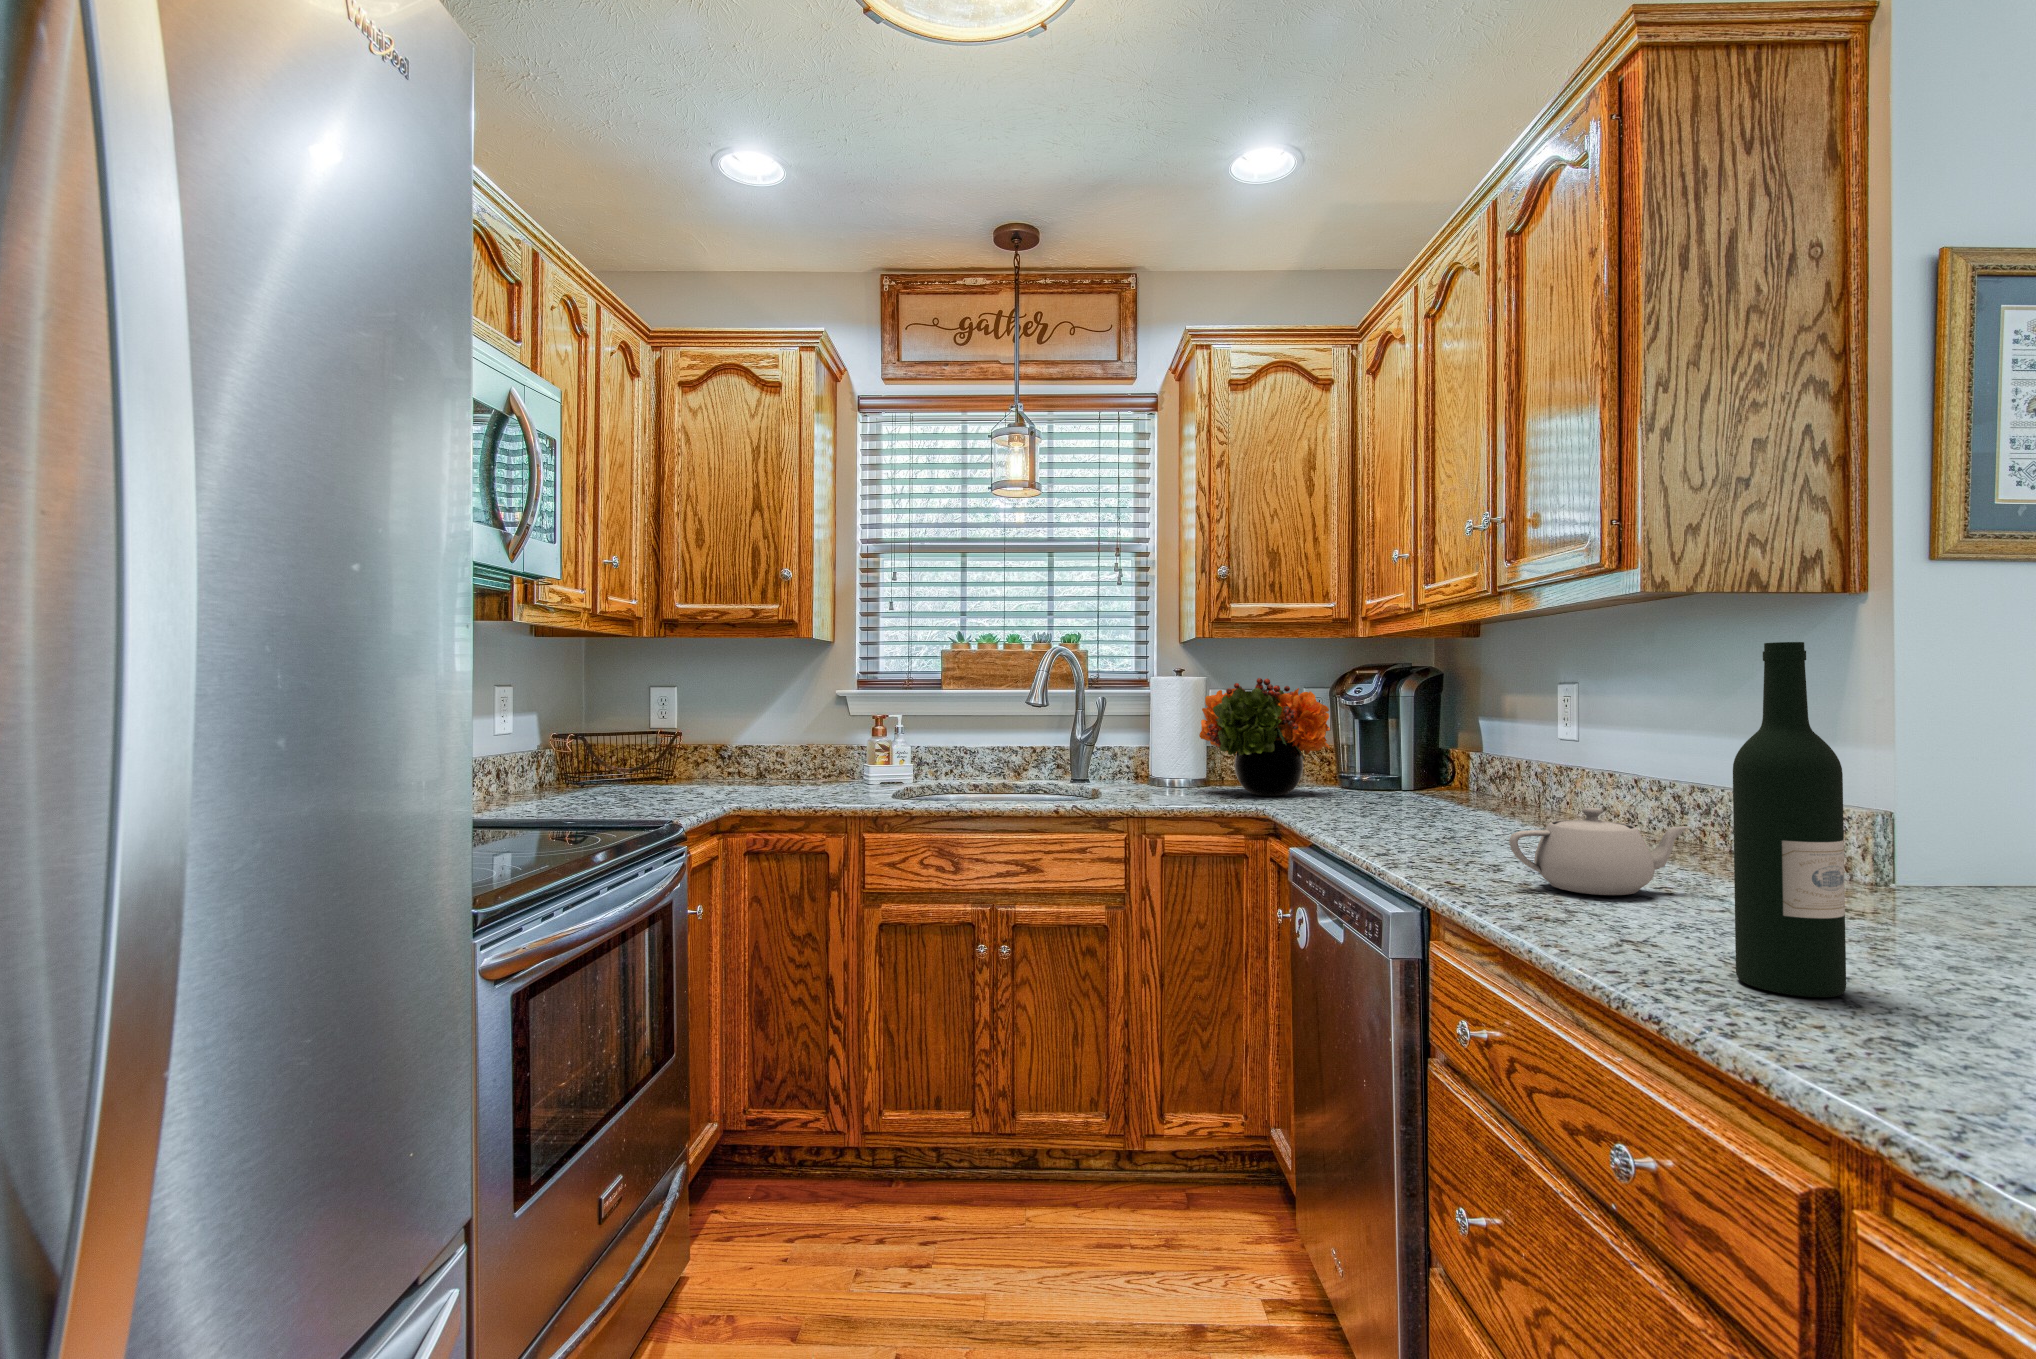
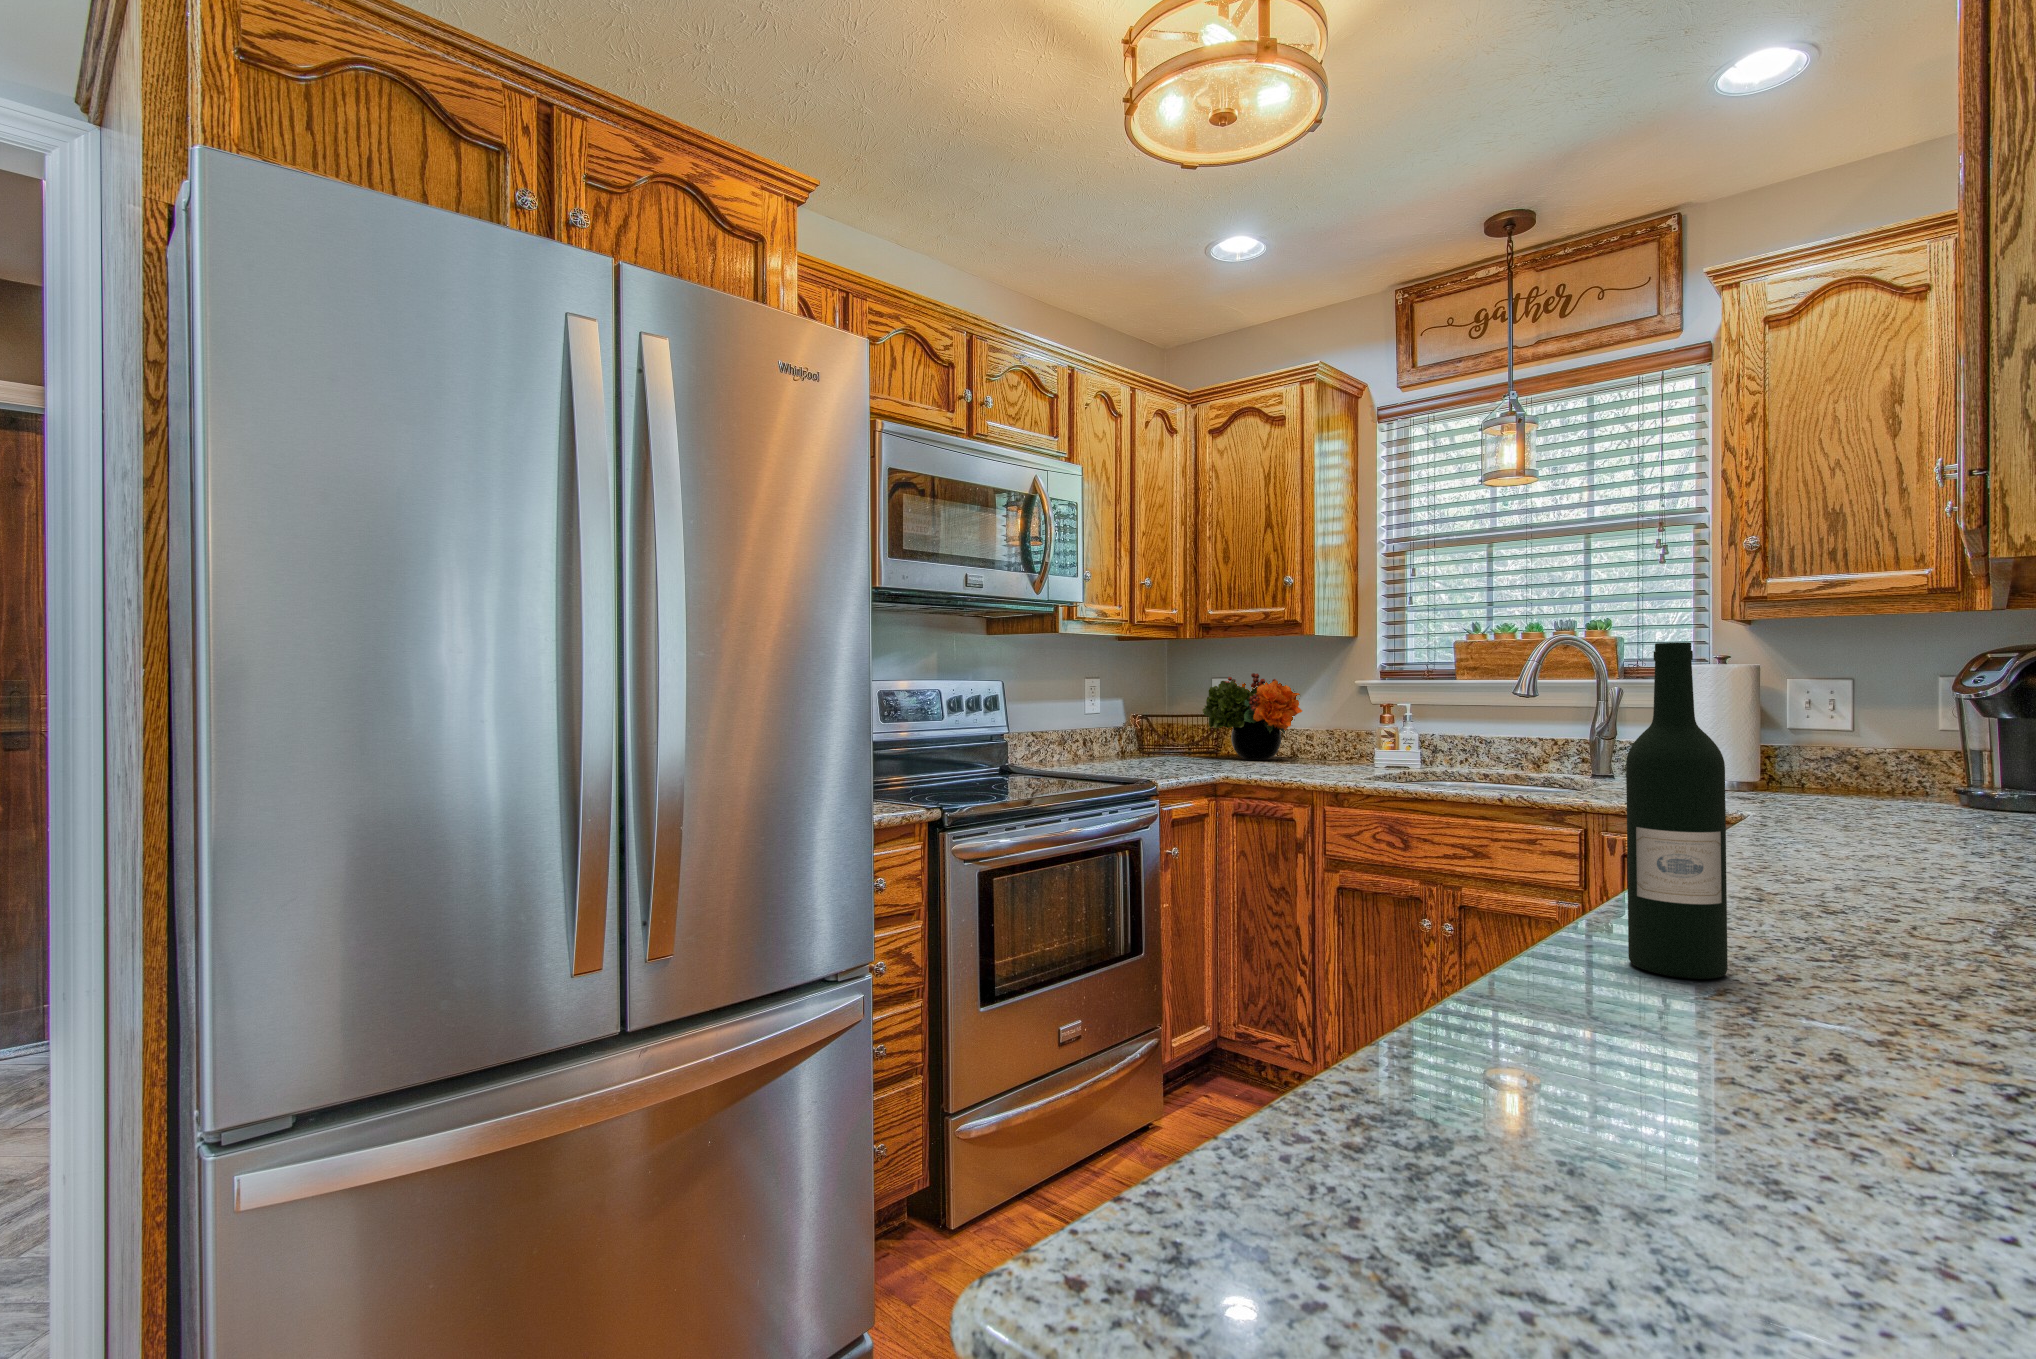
flower arrangement: present [1199,678,1330,796] -> present [1203,673,1302,760]
teapot: present [1509,808,1690,895] -> none [1725,815,1961,912]

